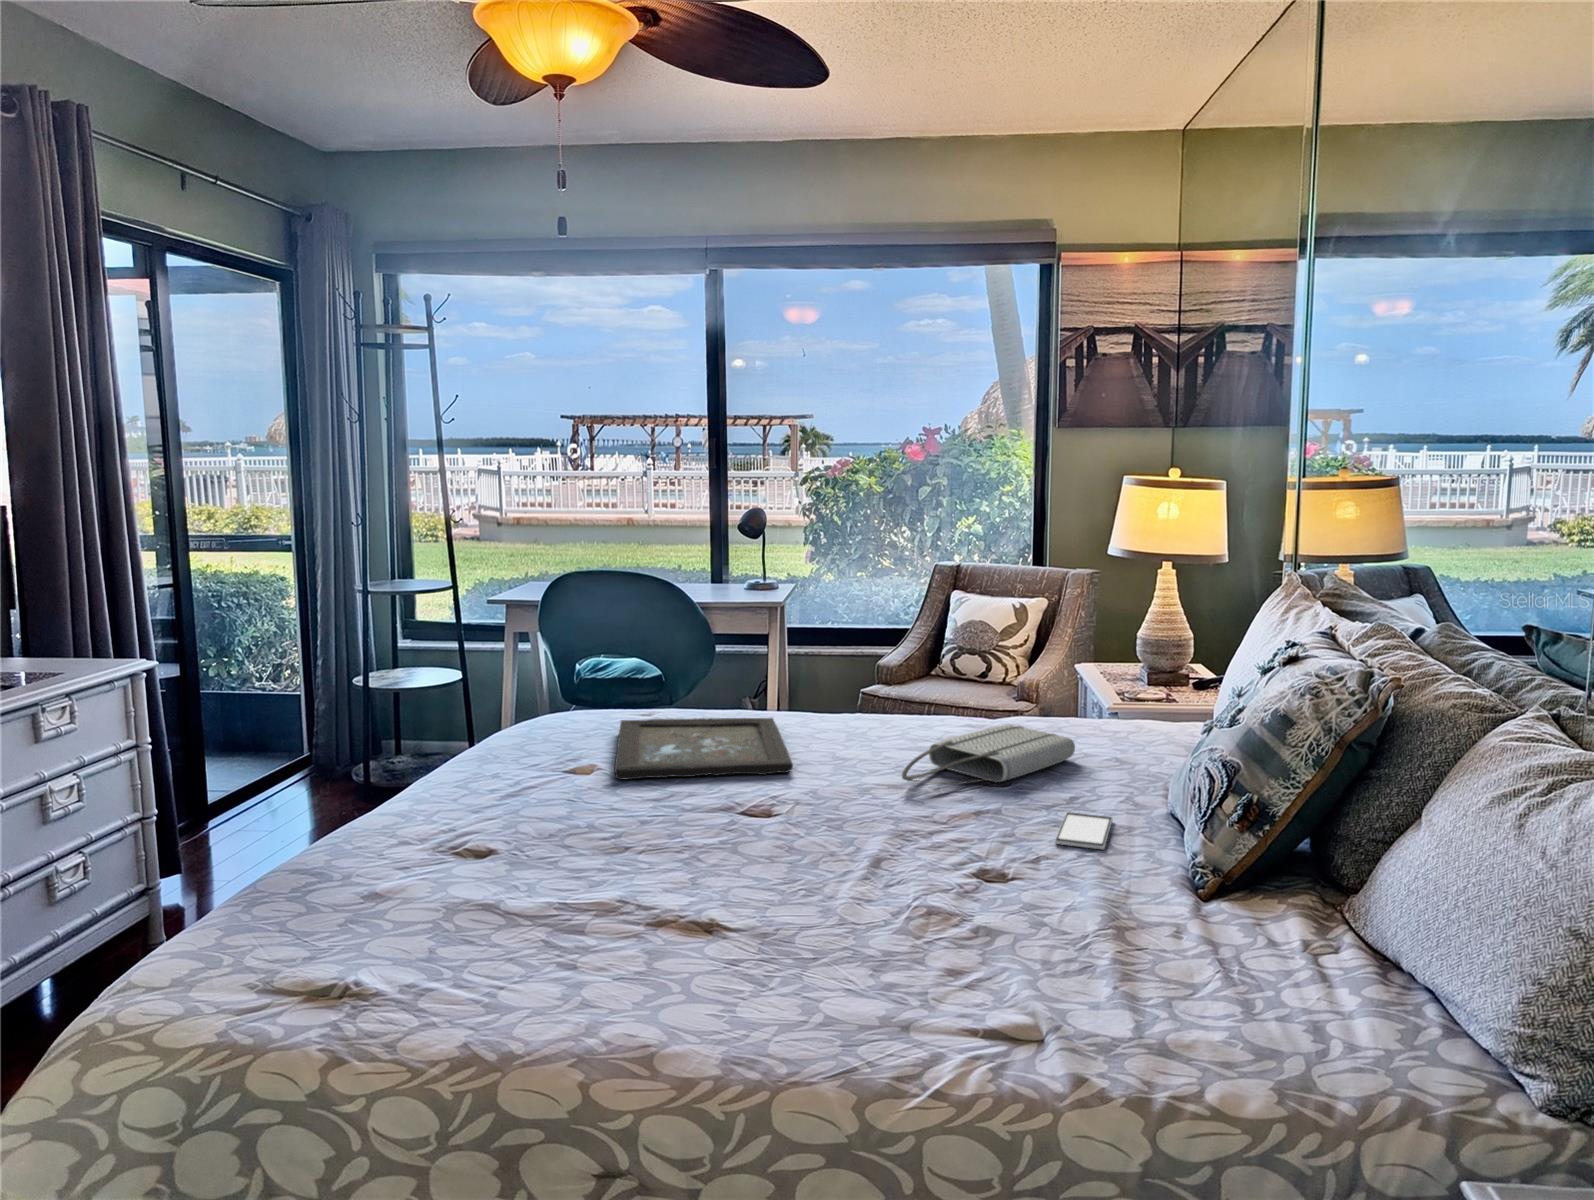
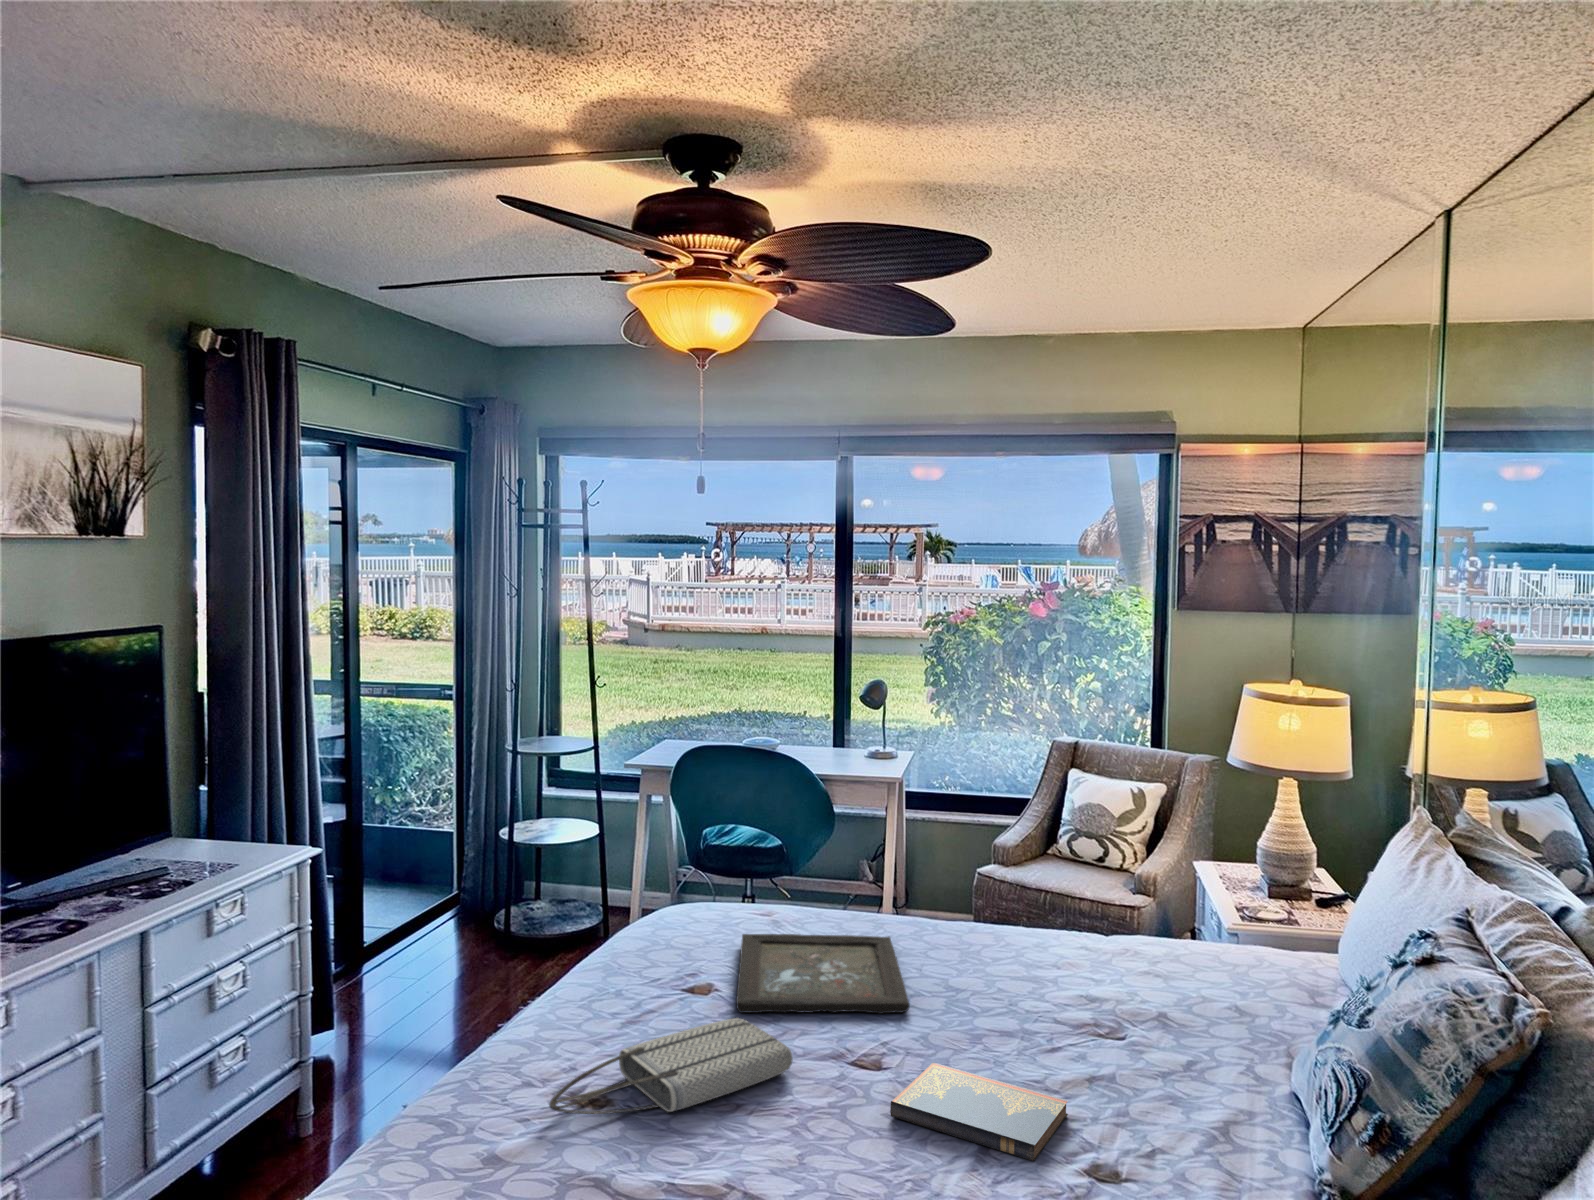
tote bag: present [902,725,1075,784] -> present [549,1018,793,1114]
hardcover book: none [774,802,951,871] -> present [890,1063,1068,1161]
smartphone: present [1055,812,1113,849] -> none [1175,1088,1237,1144]

